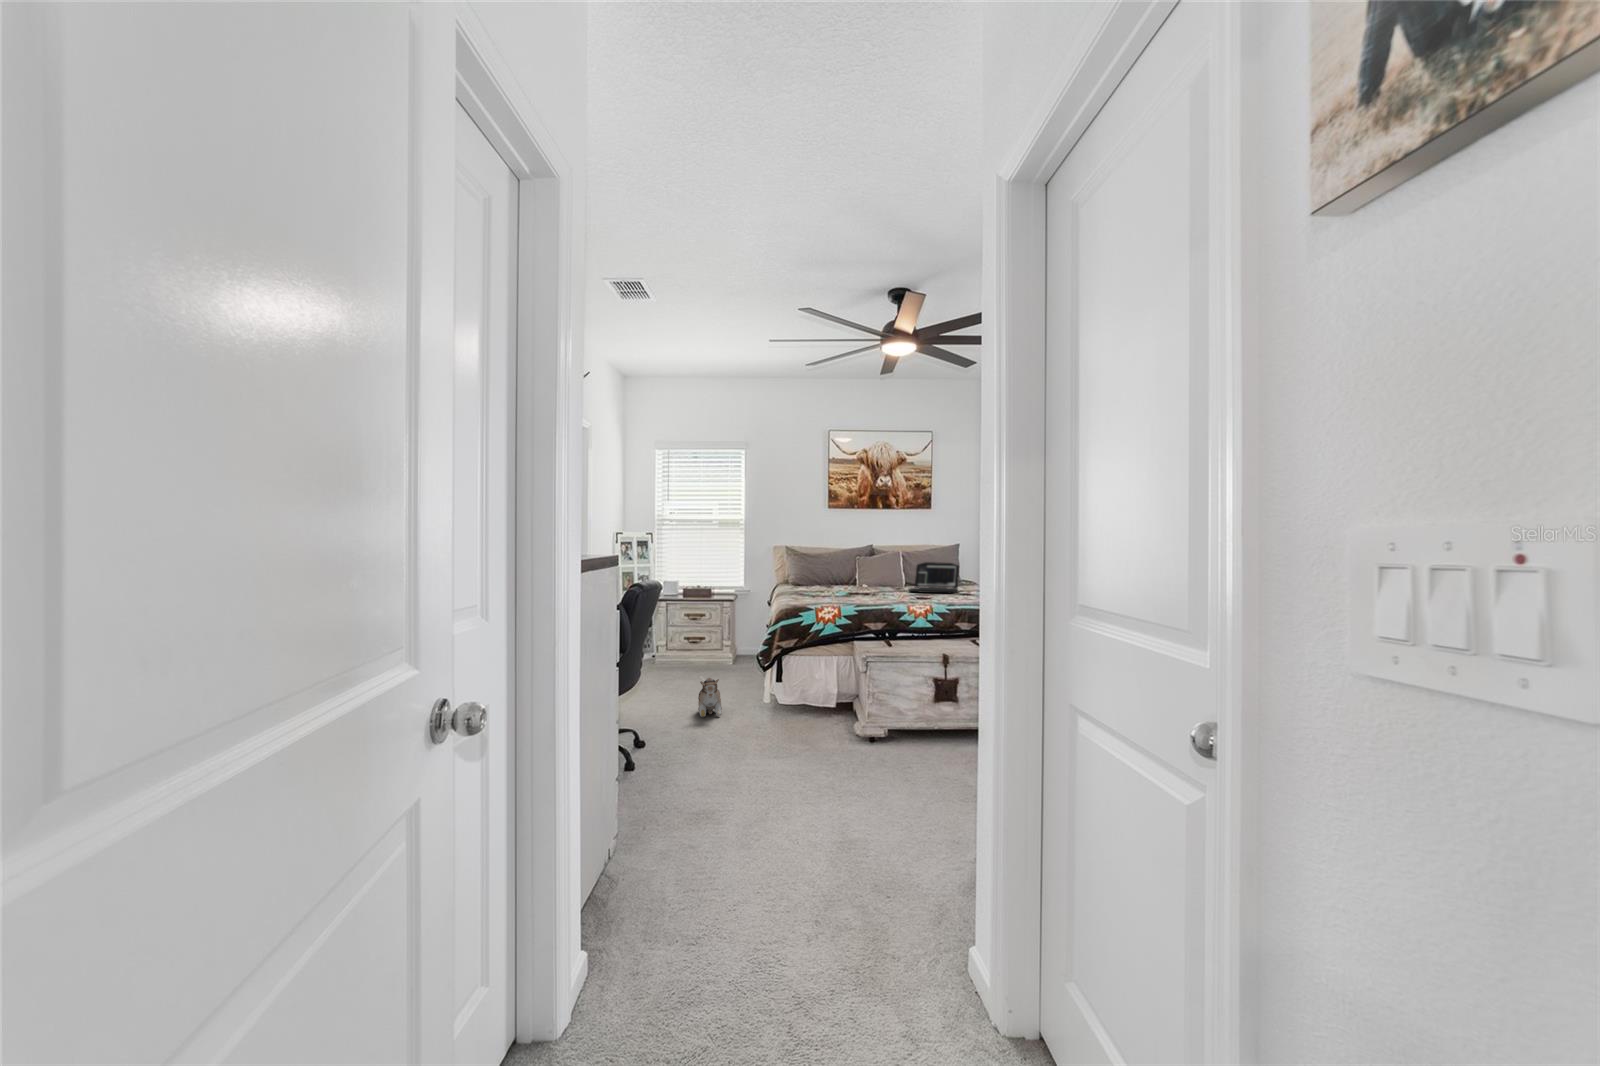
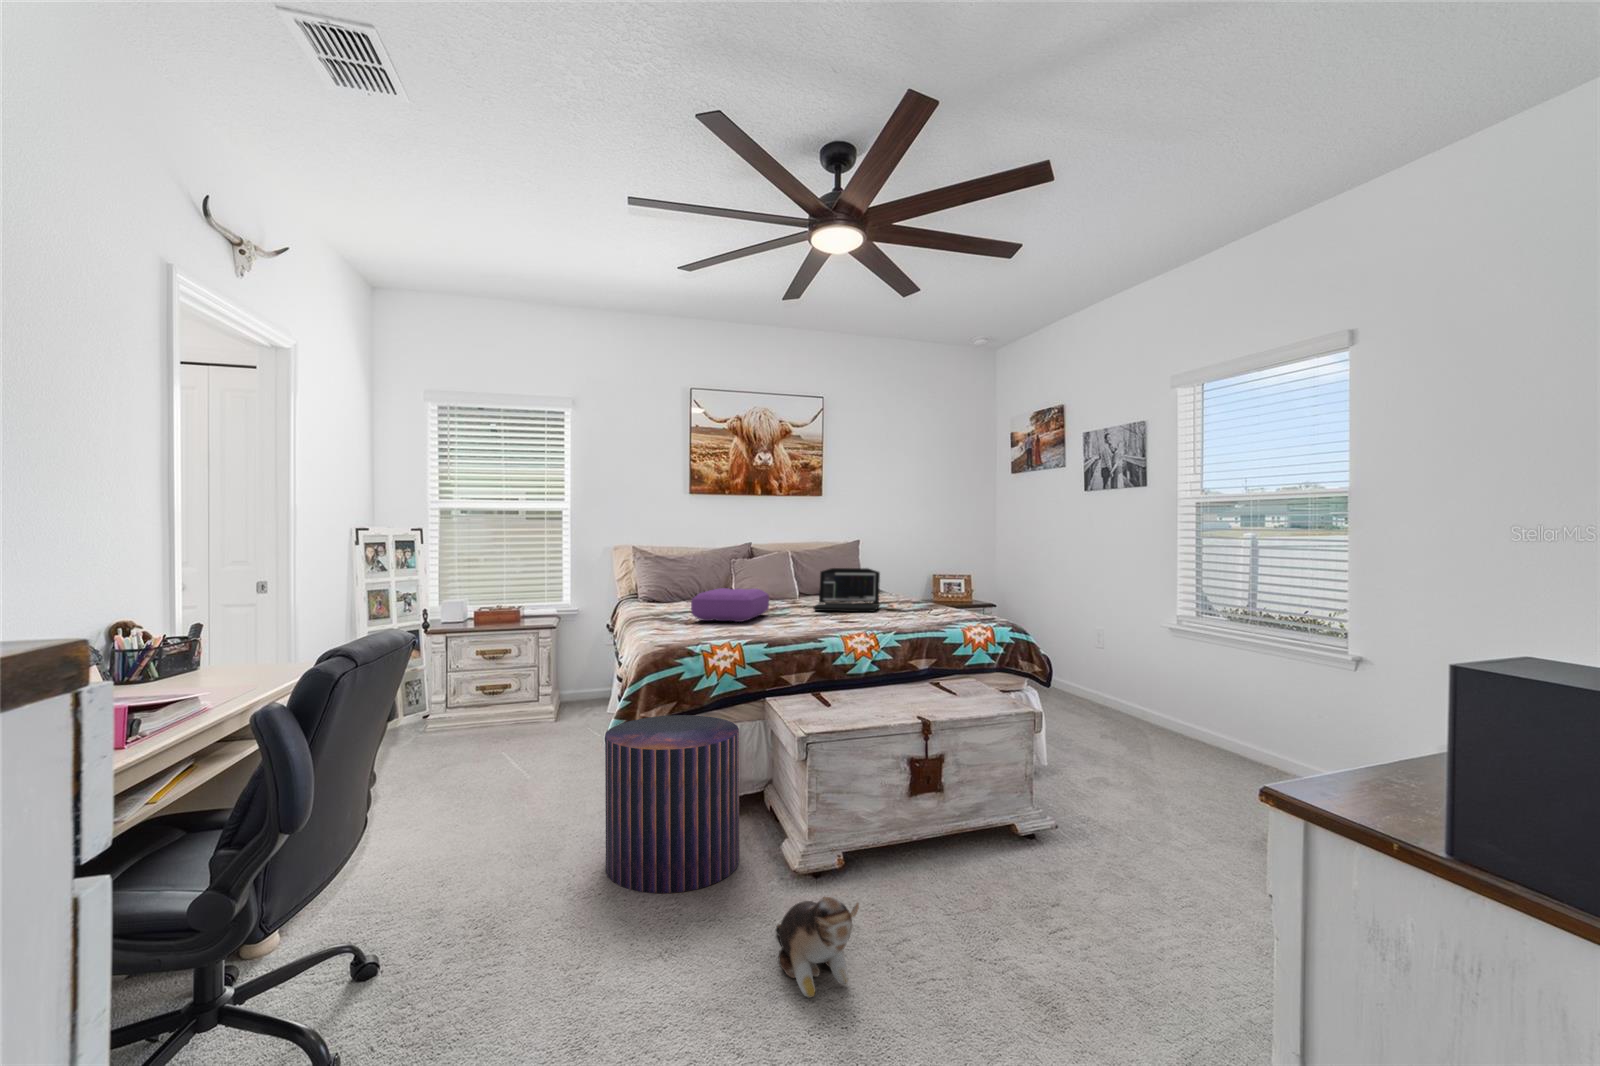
pillow: none [819,574,875,597] -> present [691,588,769,622]
pouf: none [753,646,830,740] -> present [605,715,739,893]
plush toy: present [698,678,722,717] -> present [776,897,859,998]

